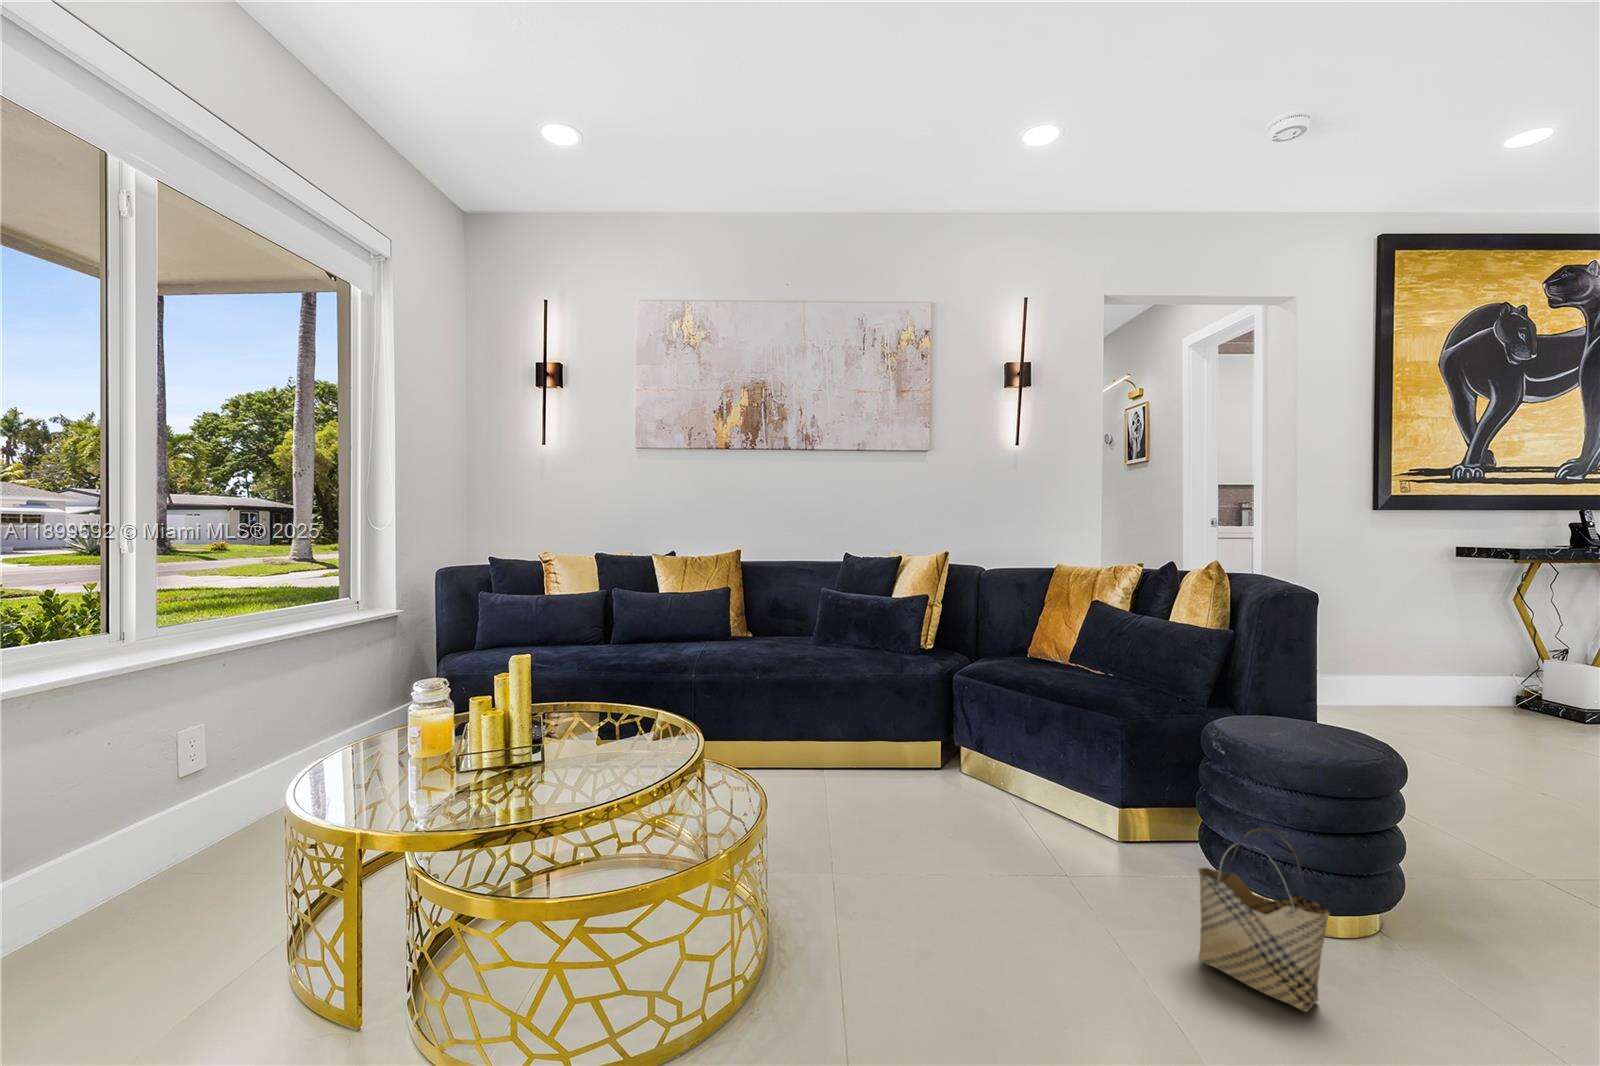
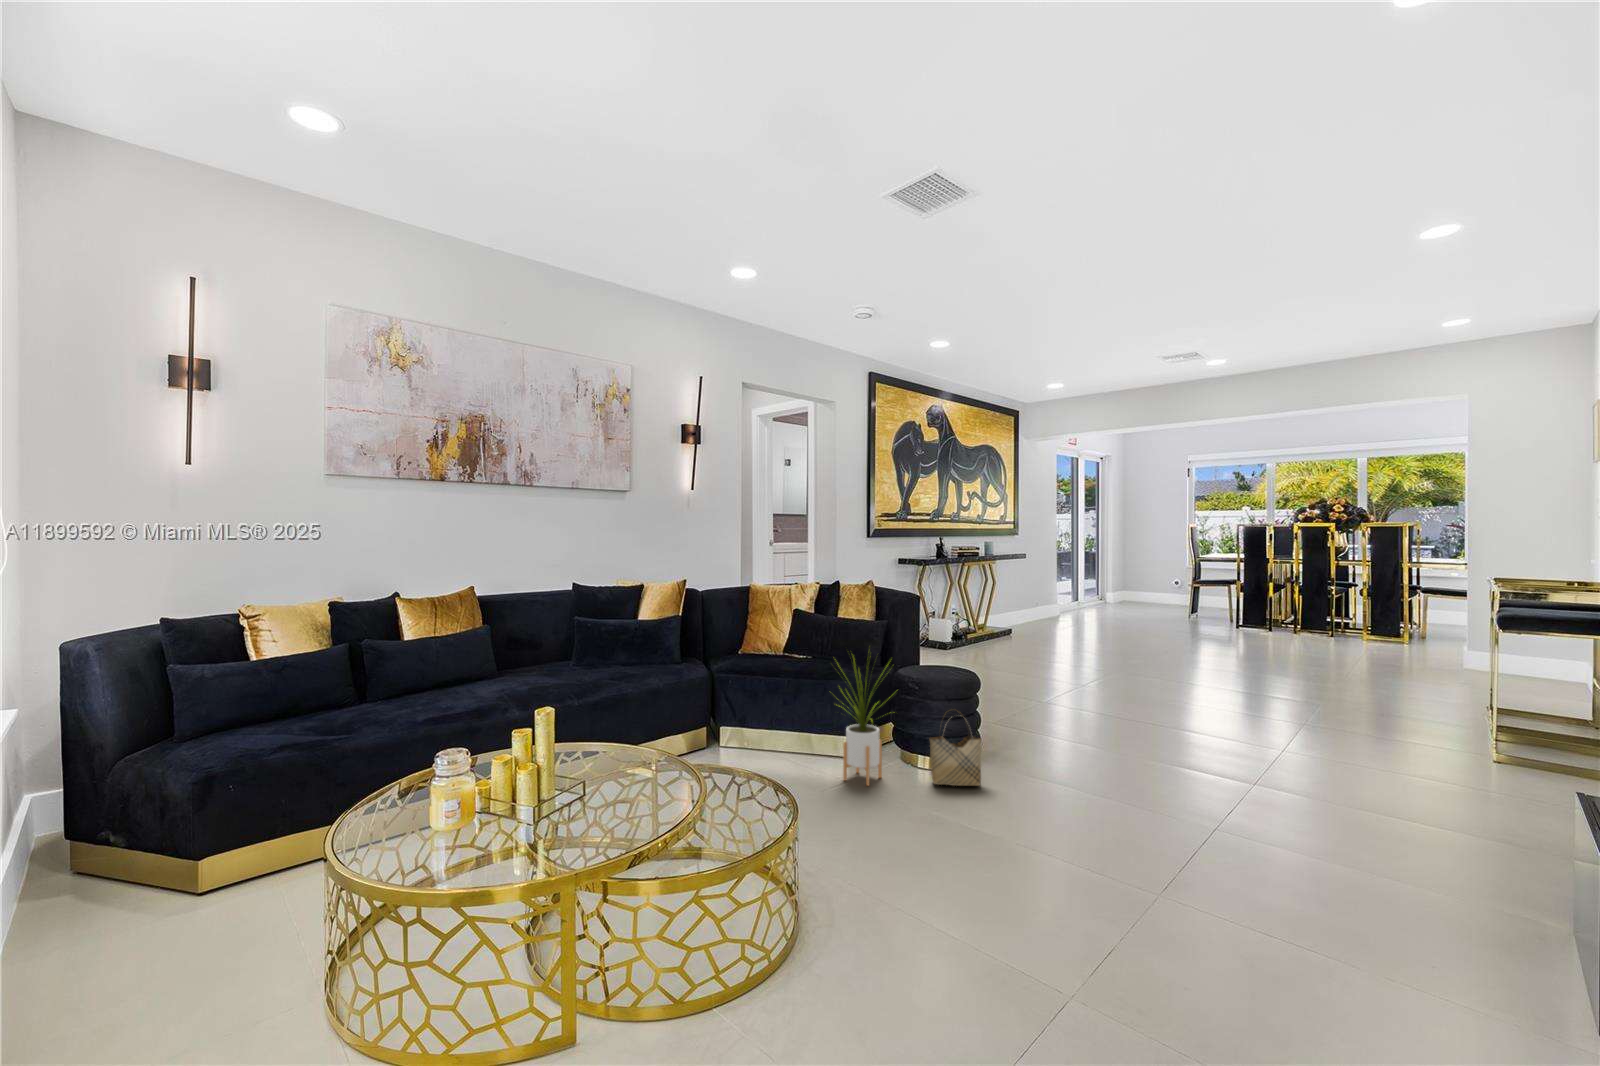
house plant: none [1023,668,1153,908] -> present [843,656,890,786]

